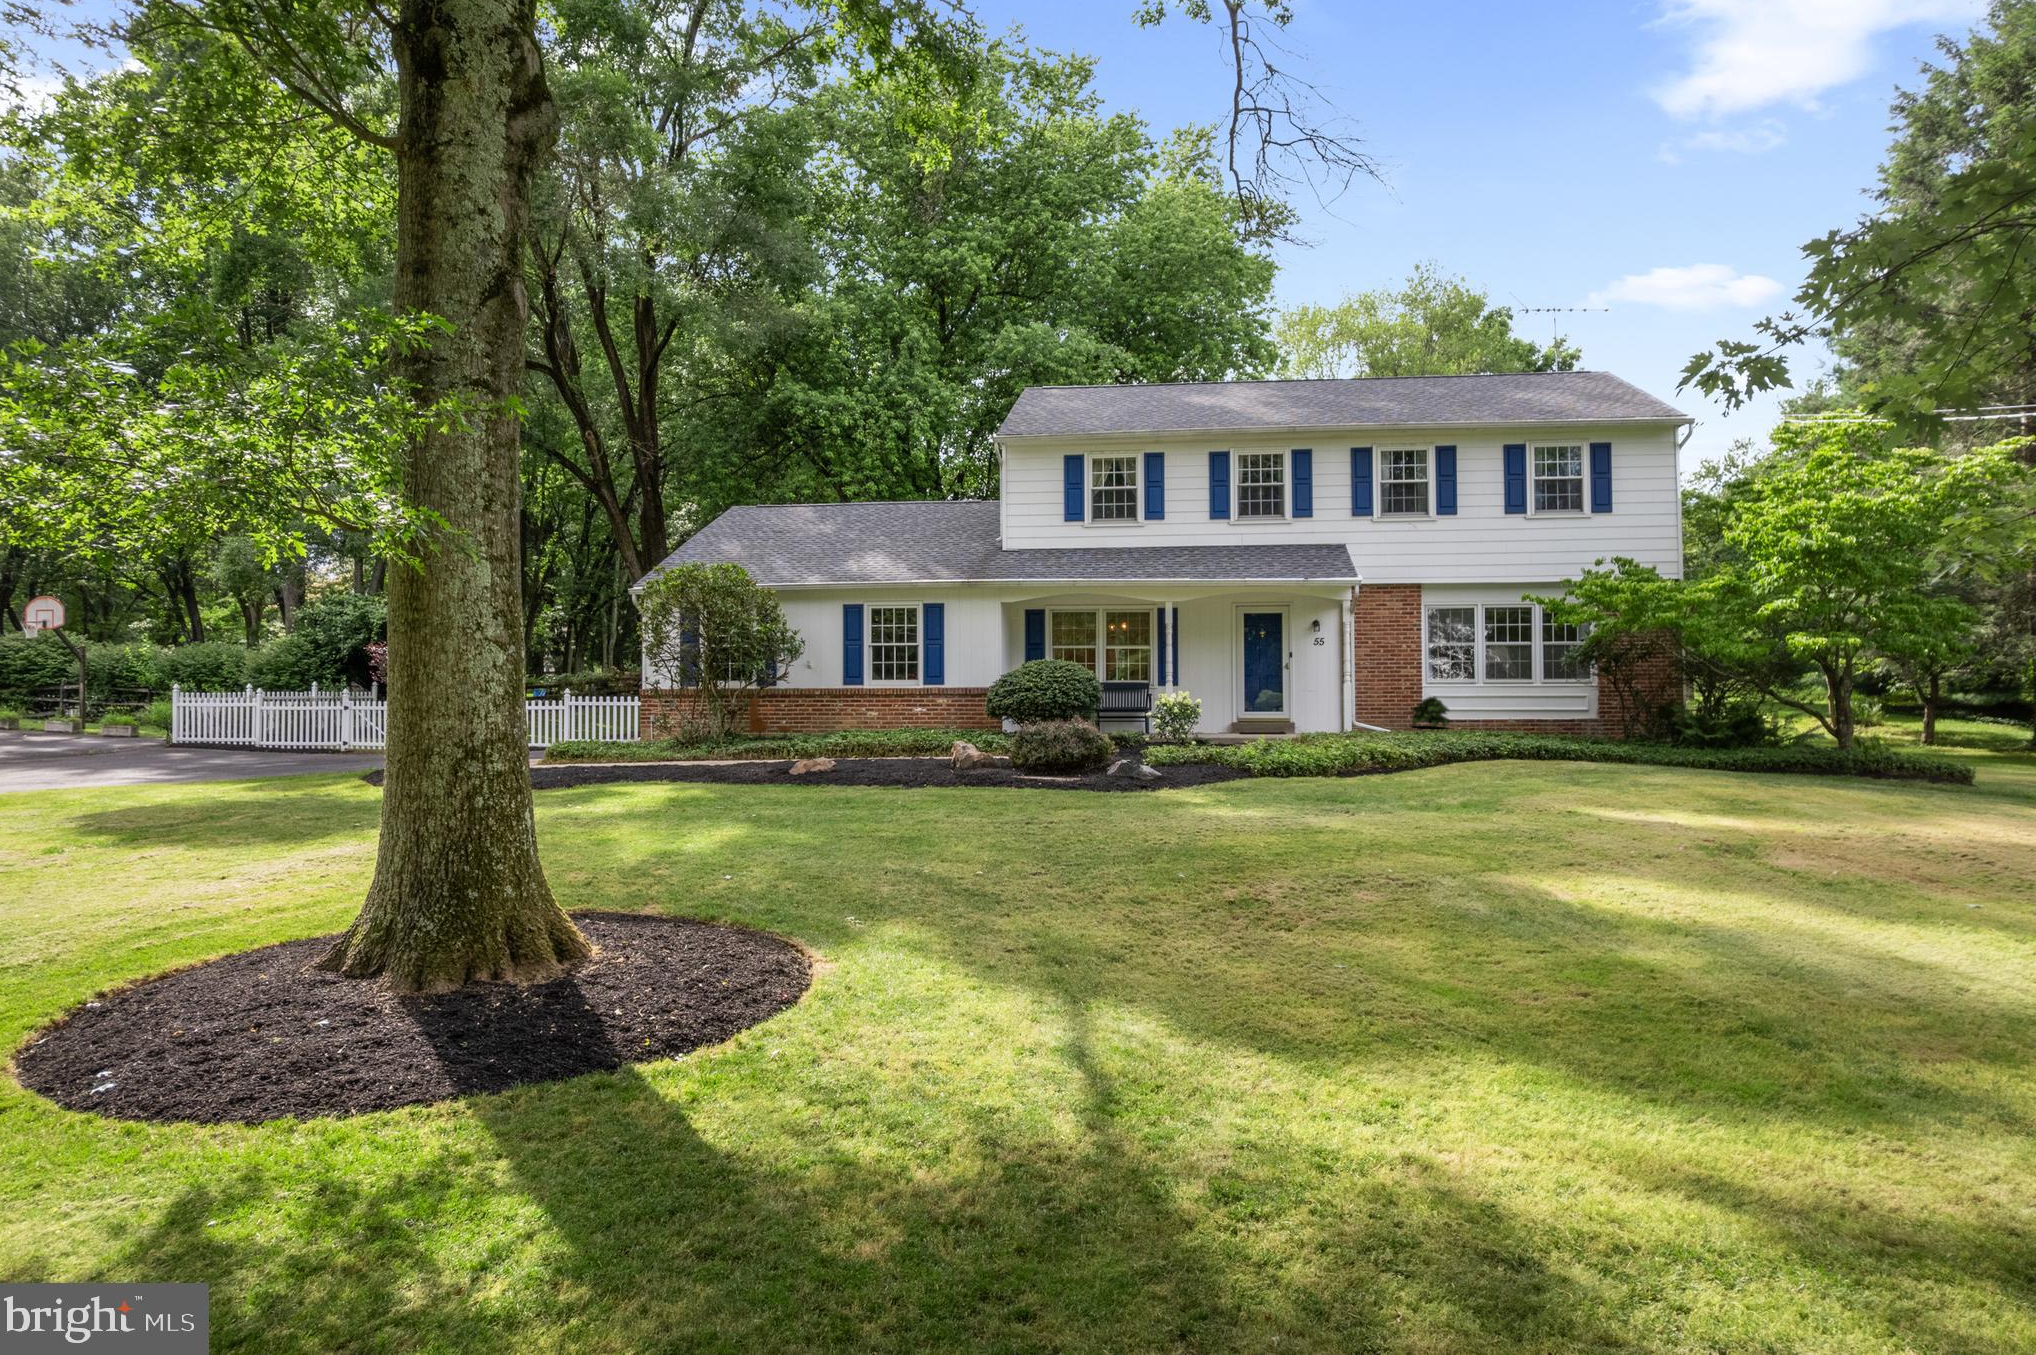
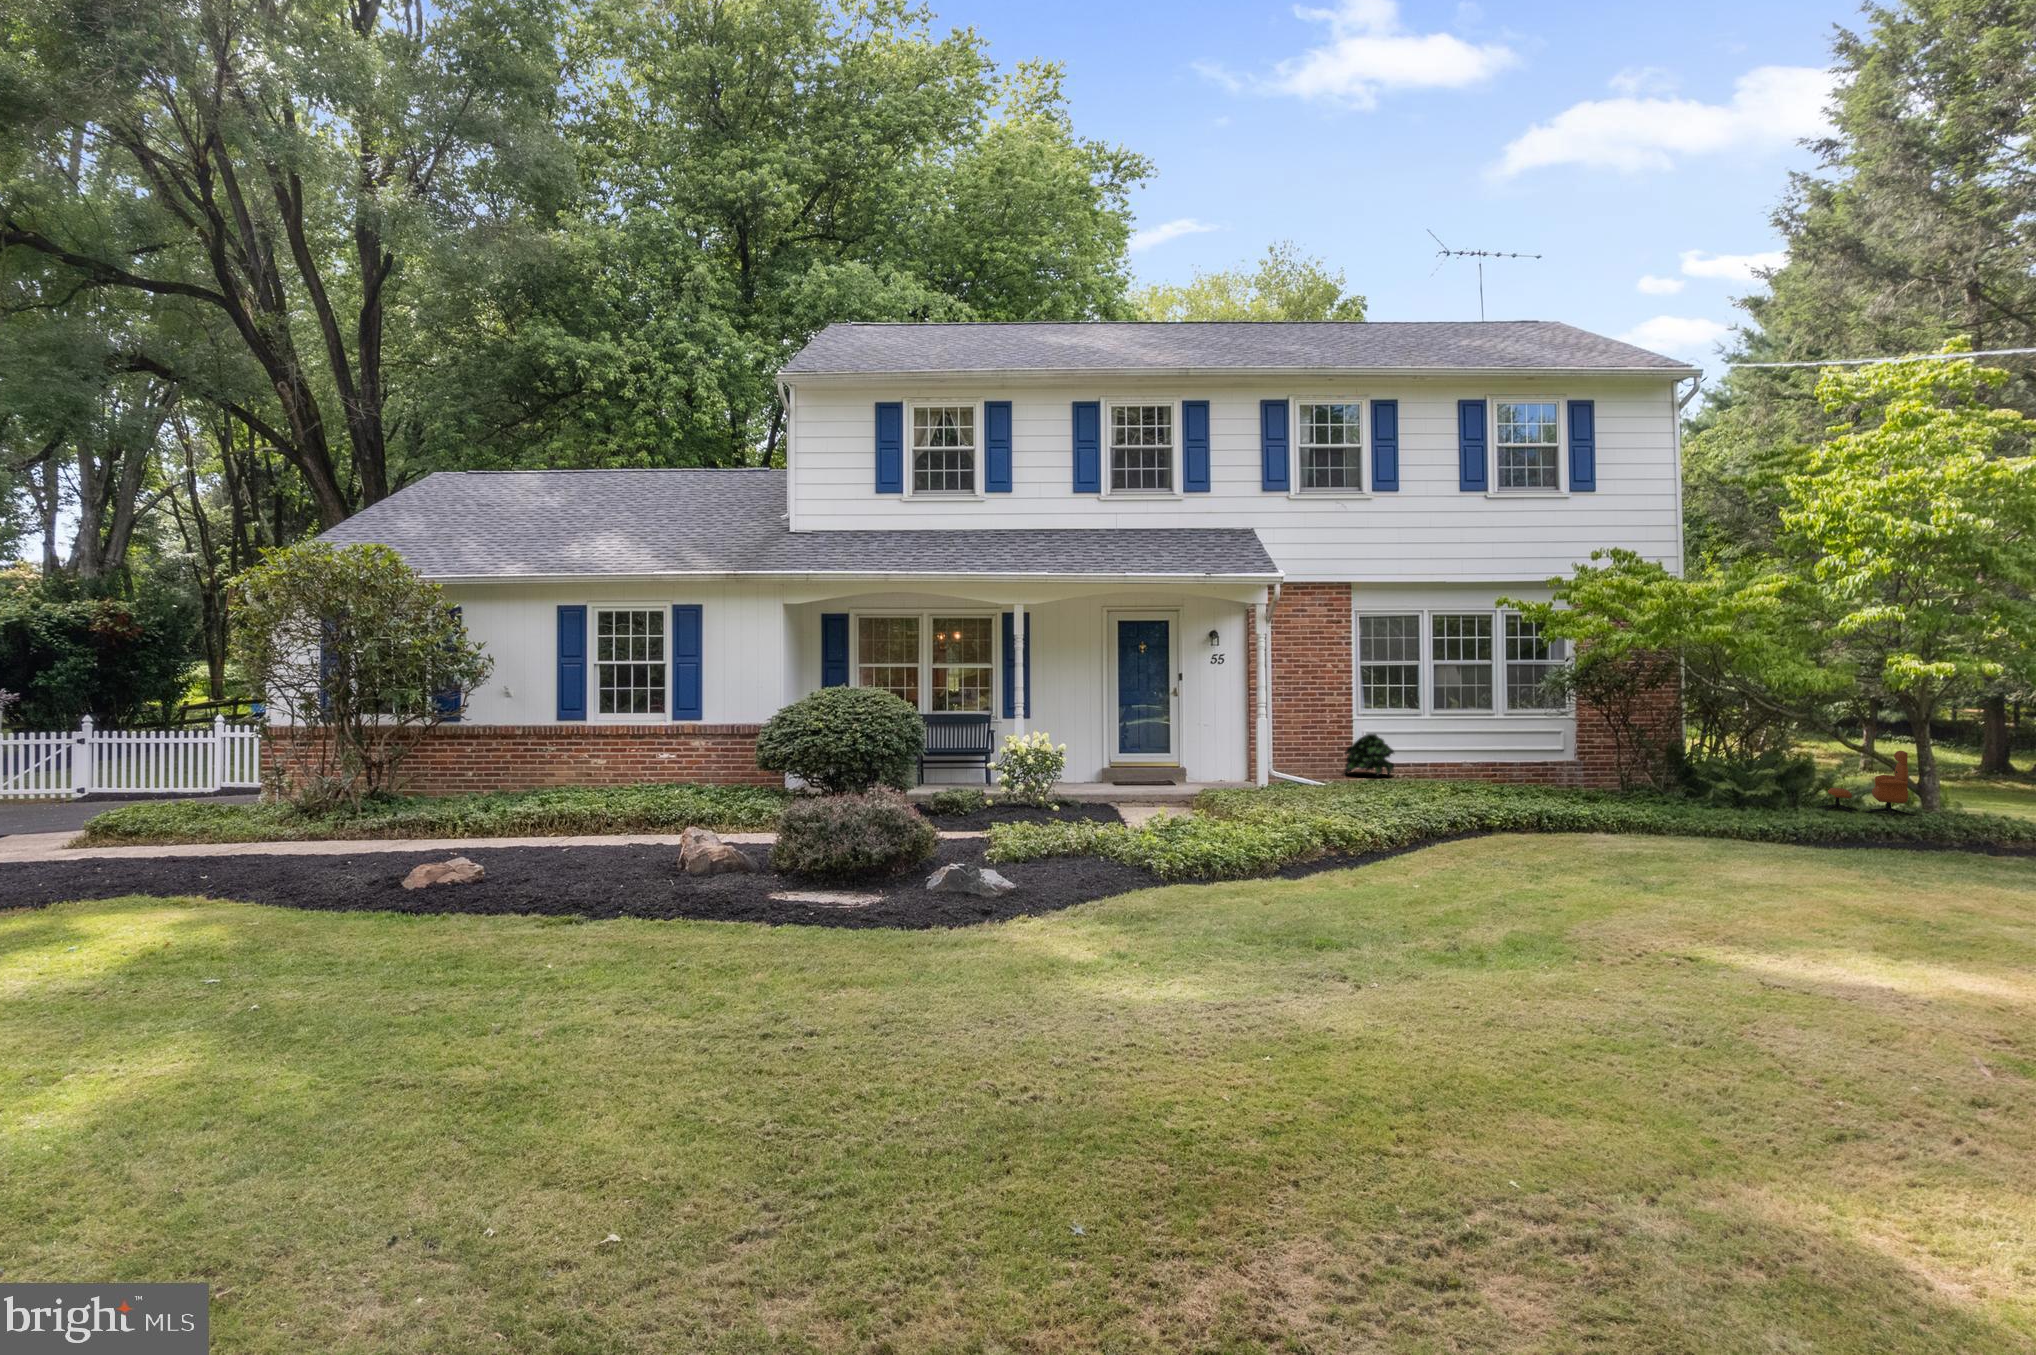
lounge chair: present [749,698,792,740] -> present [1817,751,1915,816]

